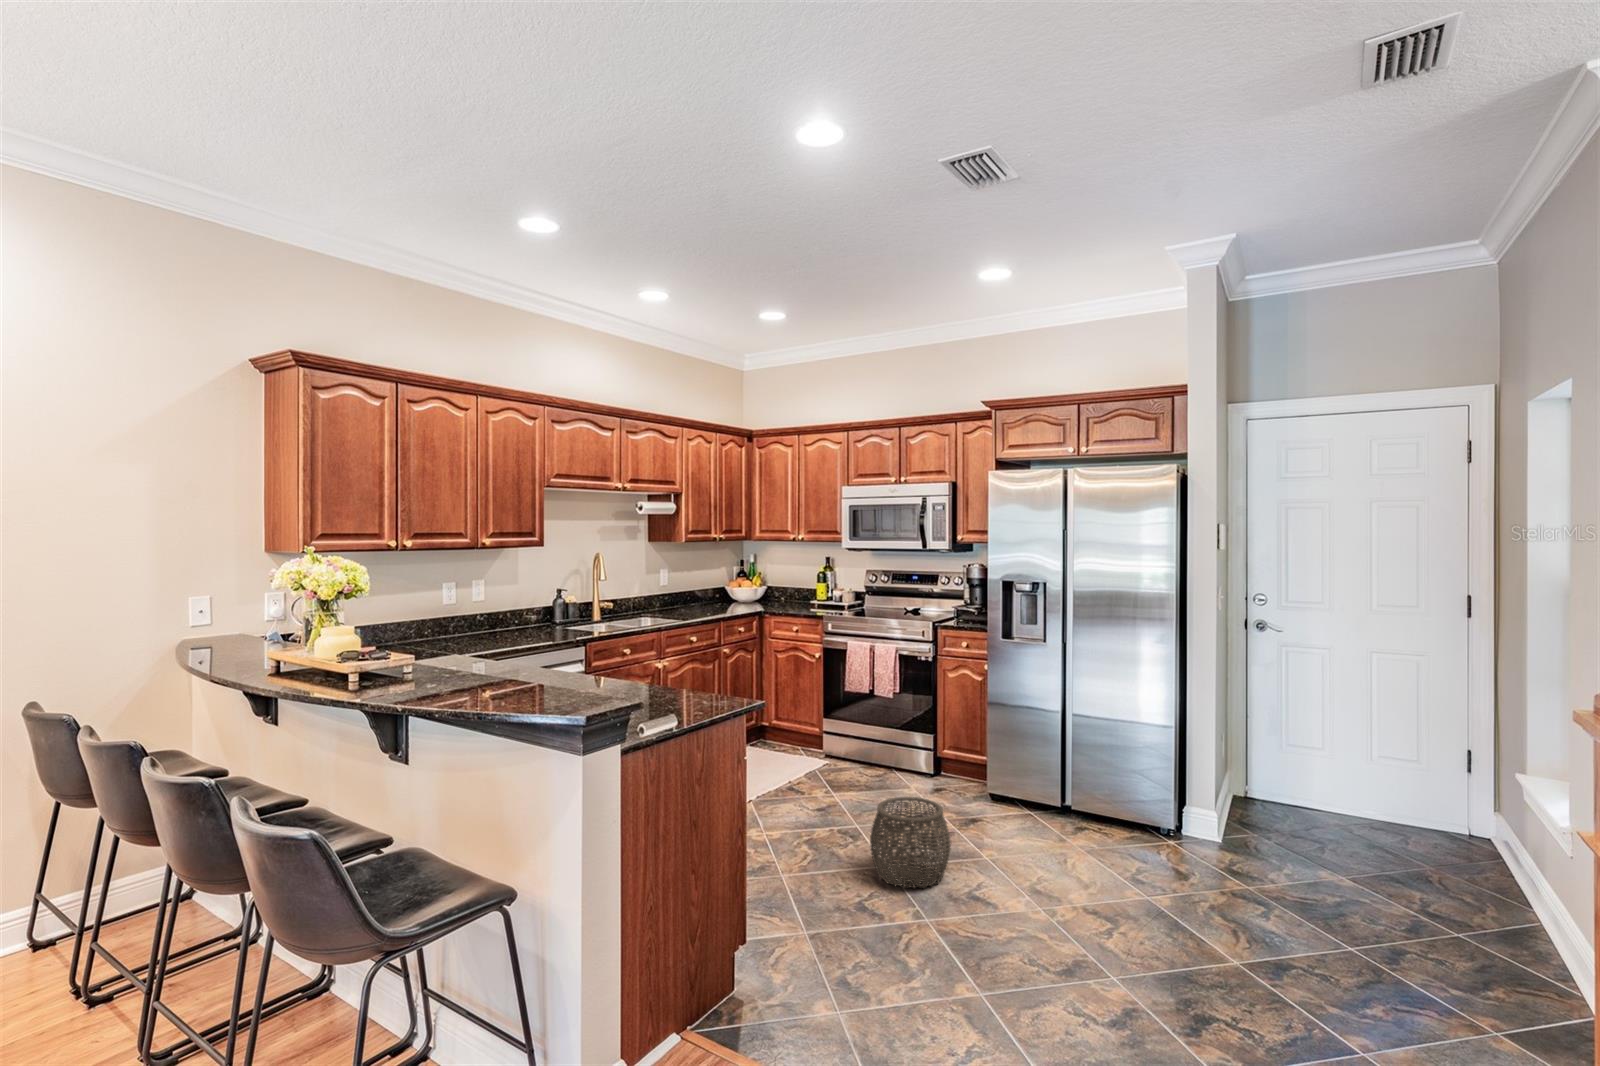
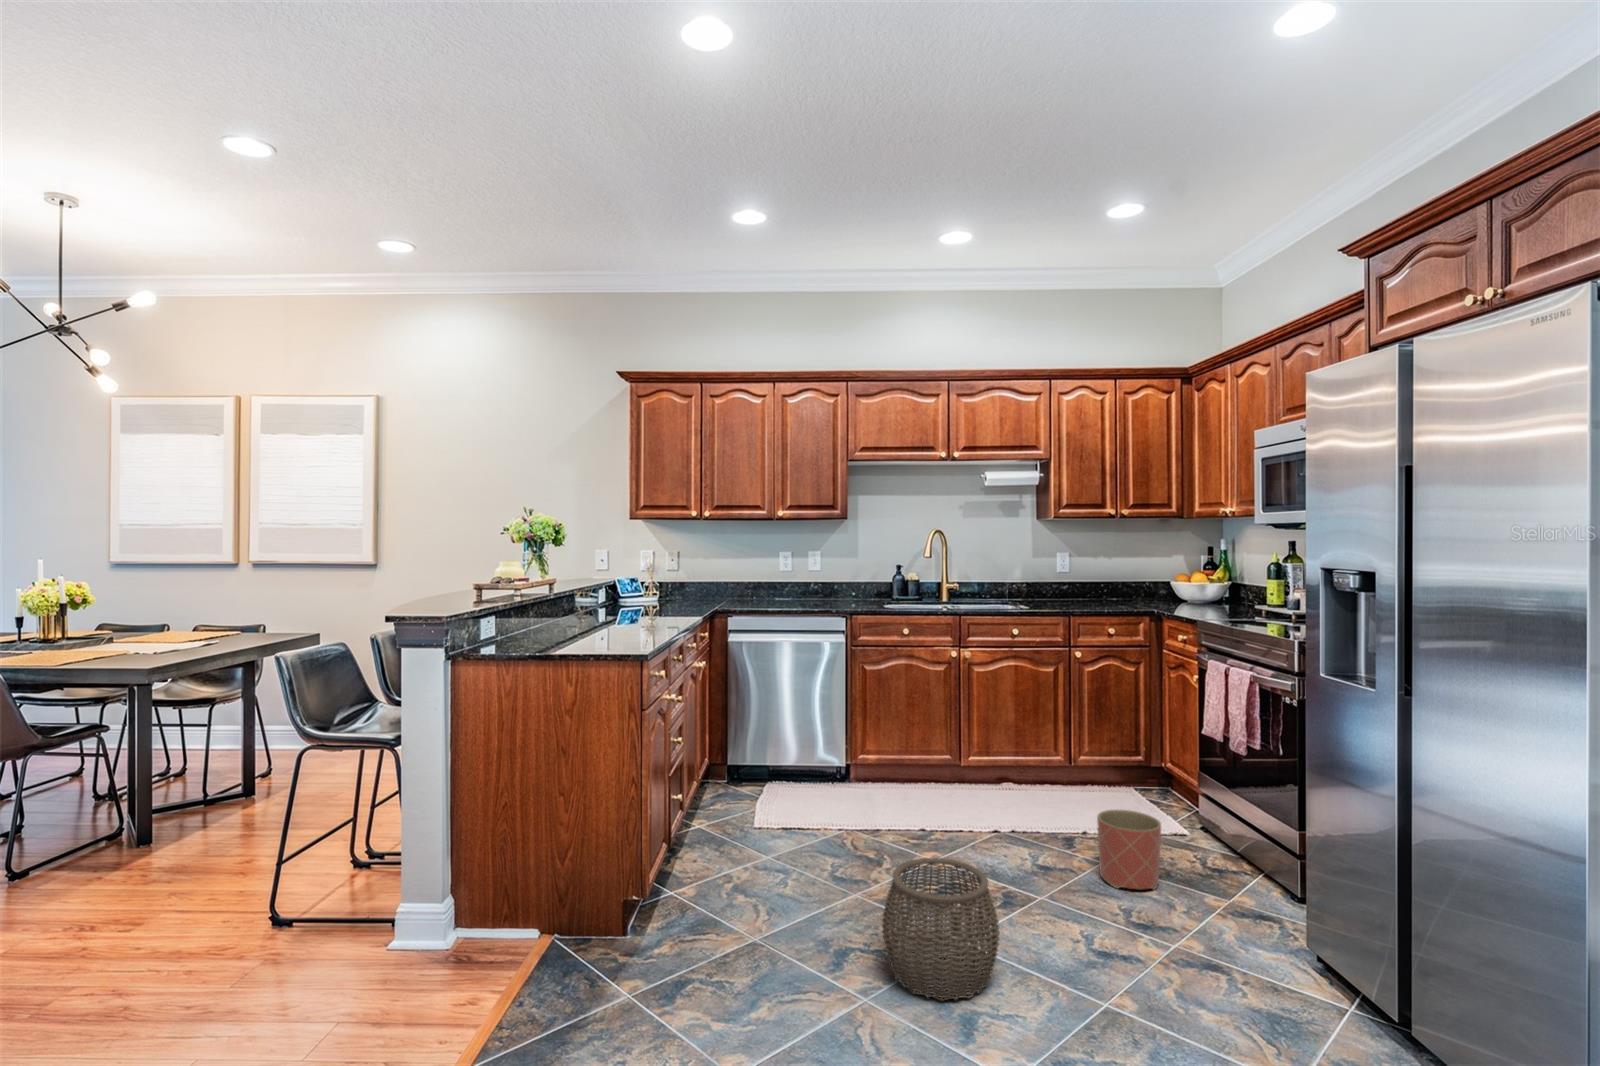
planter: none [845,748,885,801] -> present [1097,810,1161,890]

